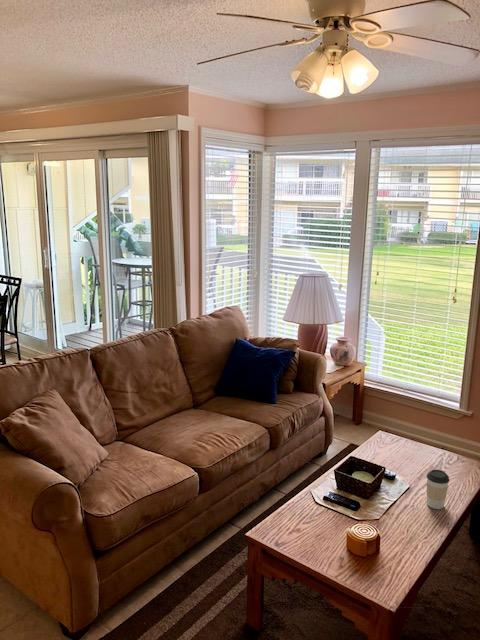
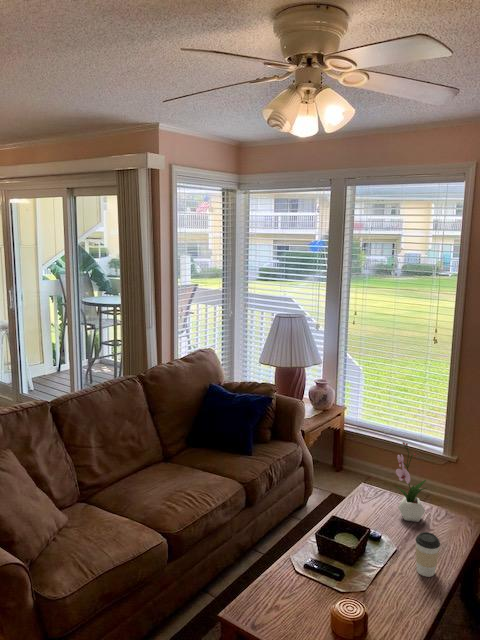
flower arrangement: none [410,391,441,465] -> present [396,442,427,522]

